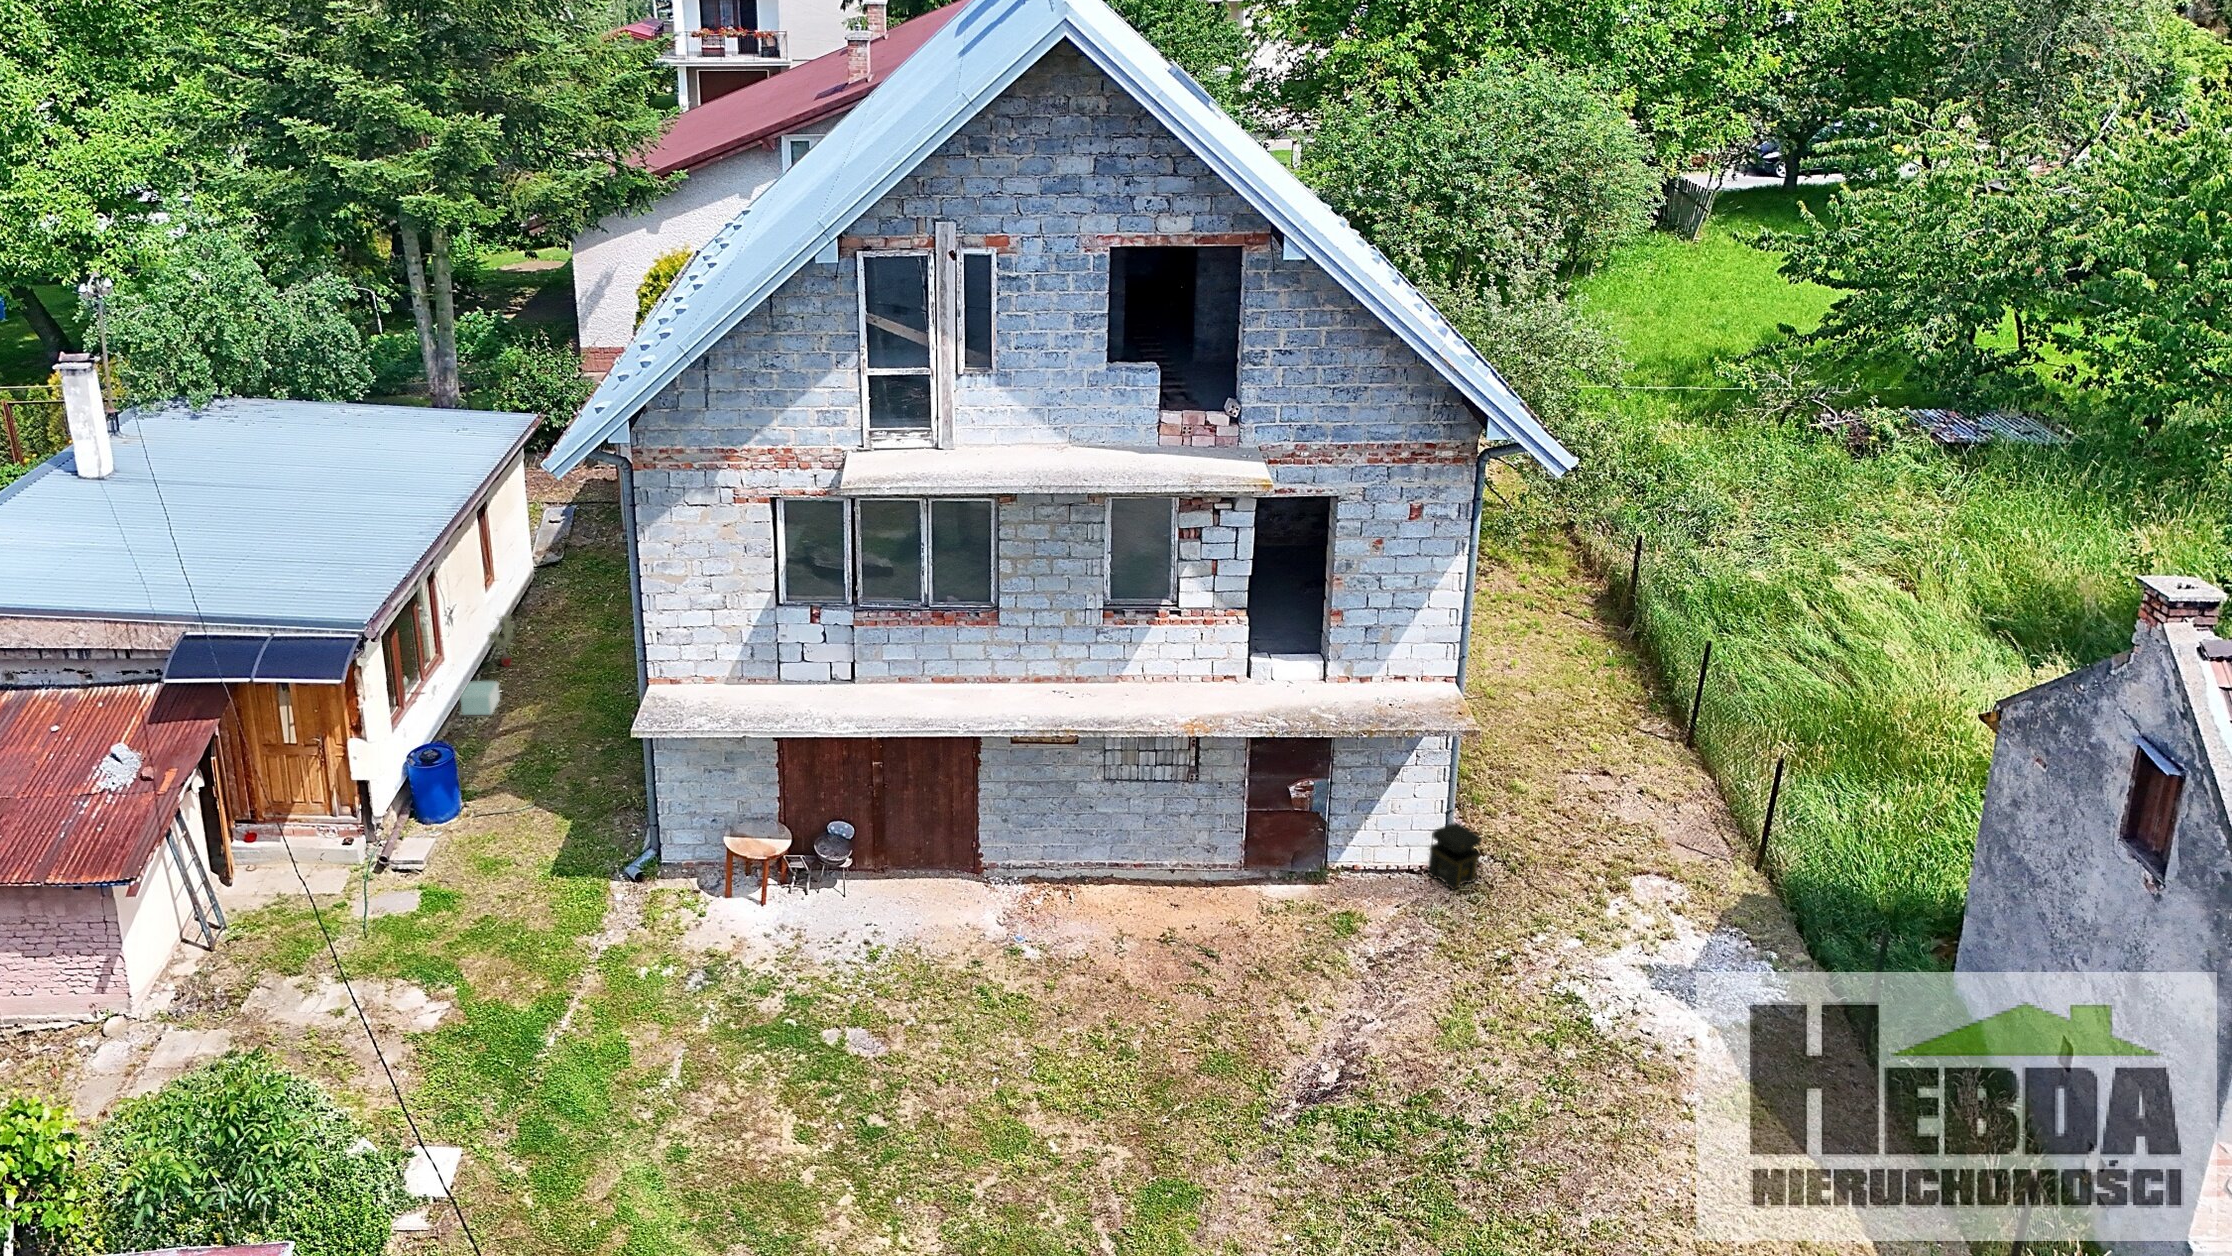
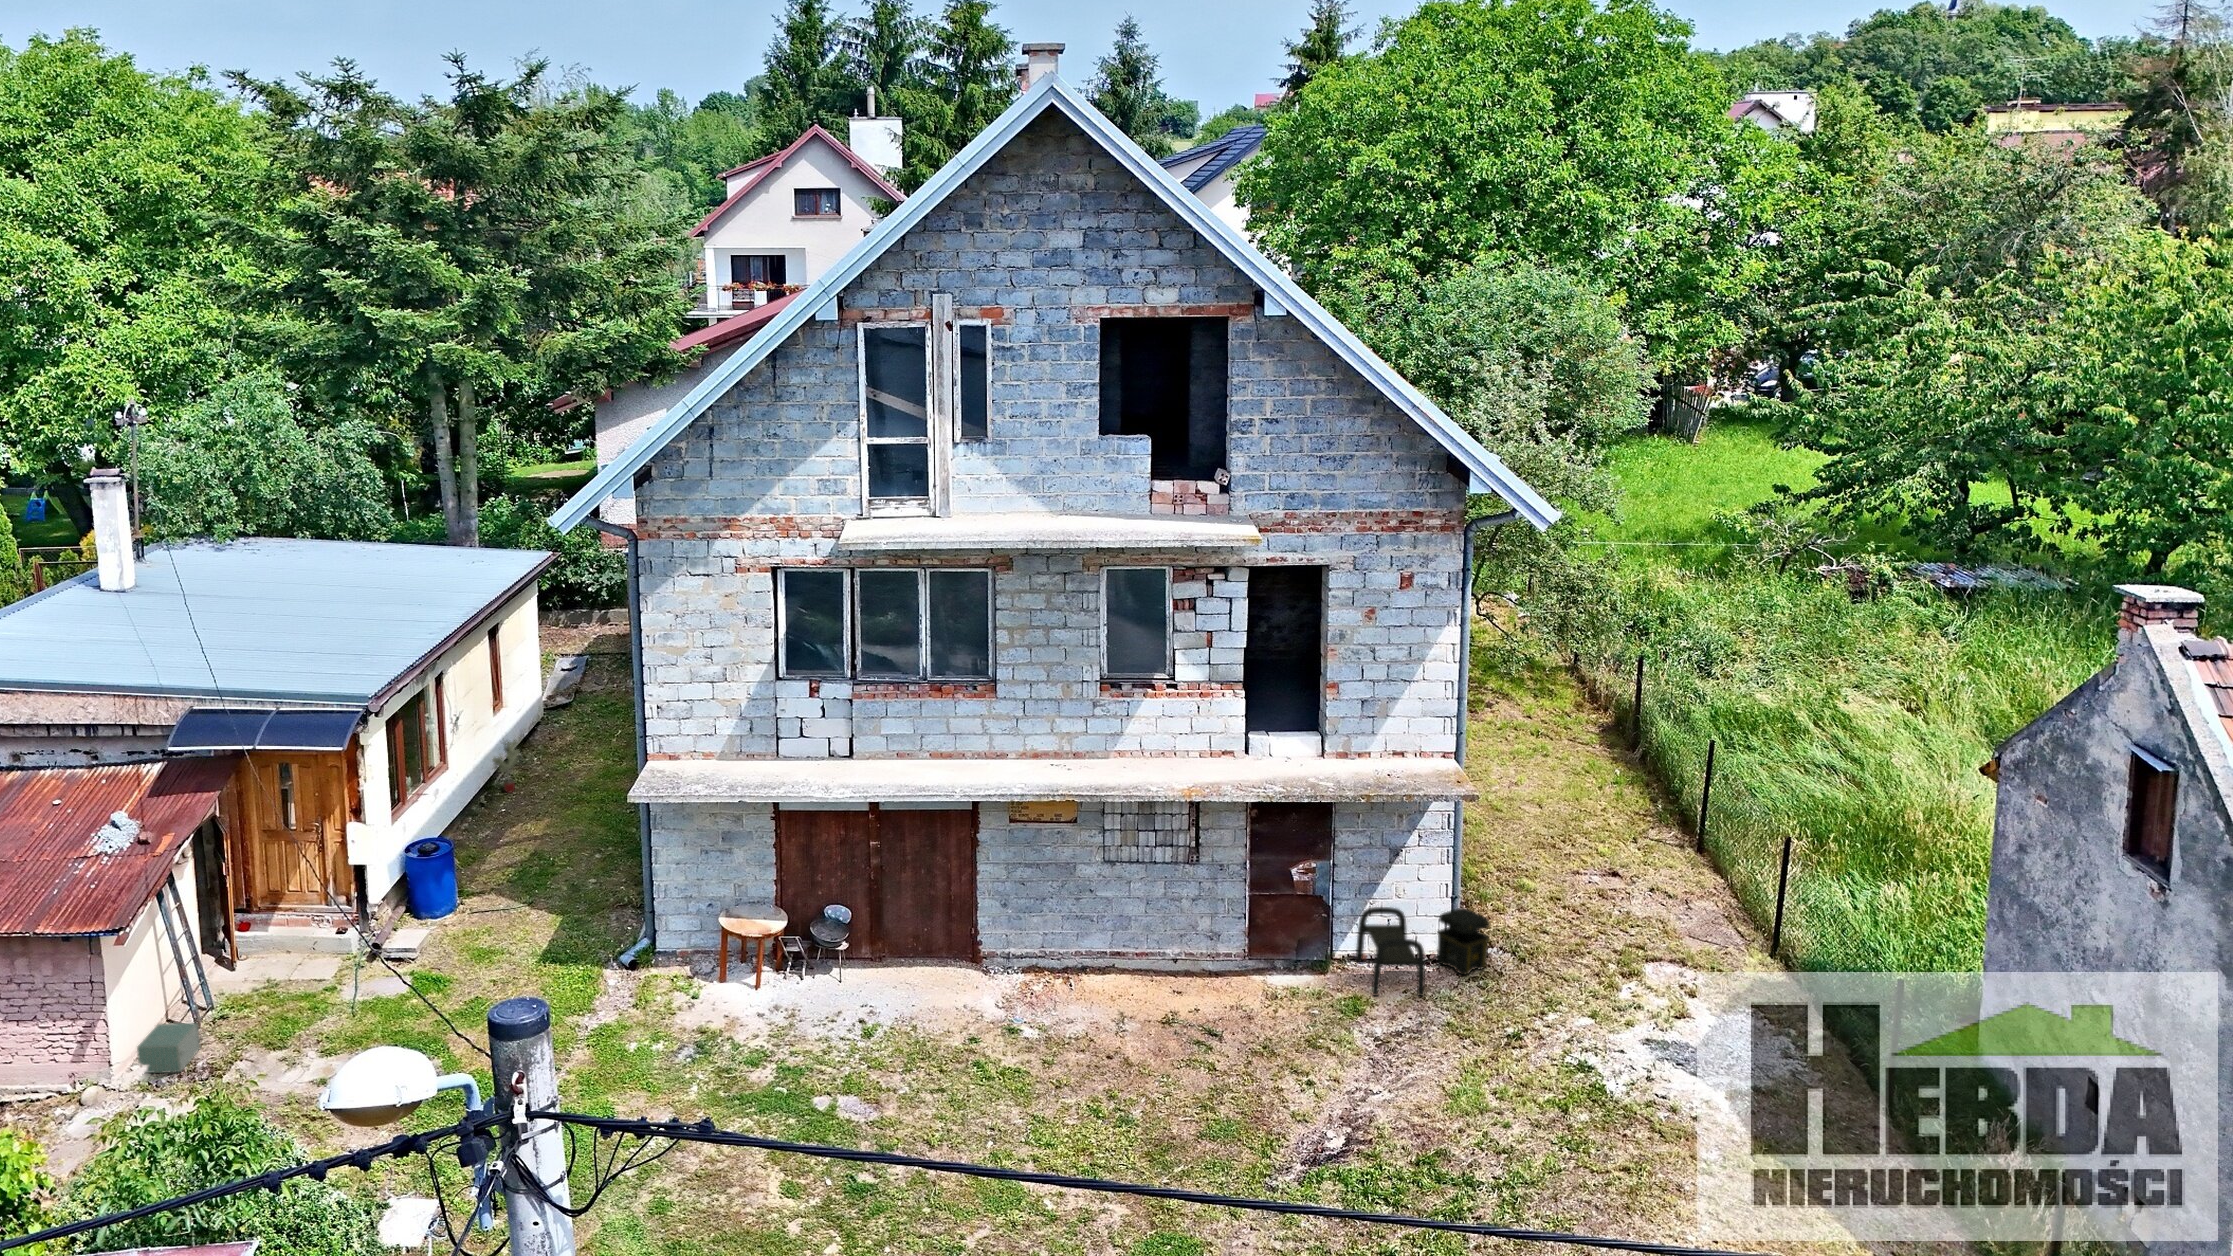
storage box: present [460,681,500,715] -> present [137,1023,200,1073]
bench: none [1348,823,1417,915] -> present [1356,907,1425,996]

